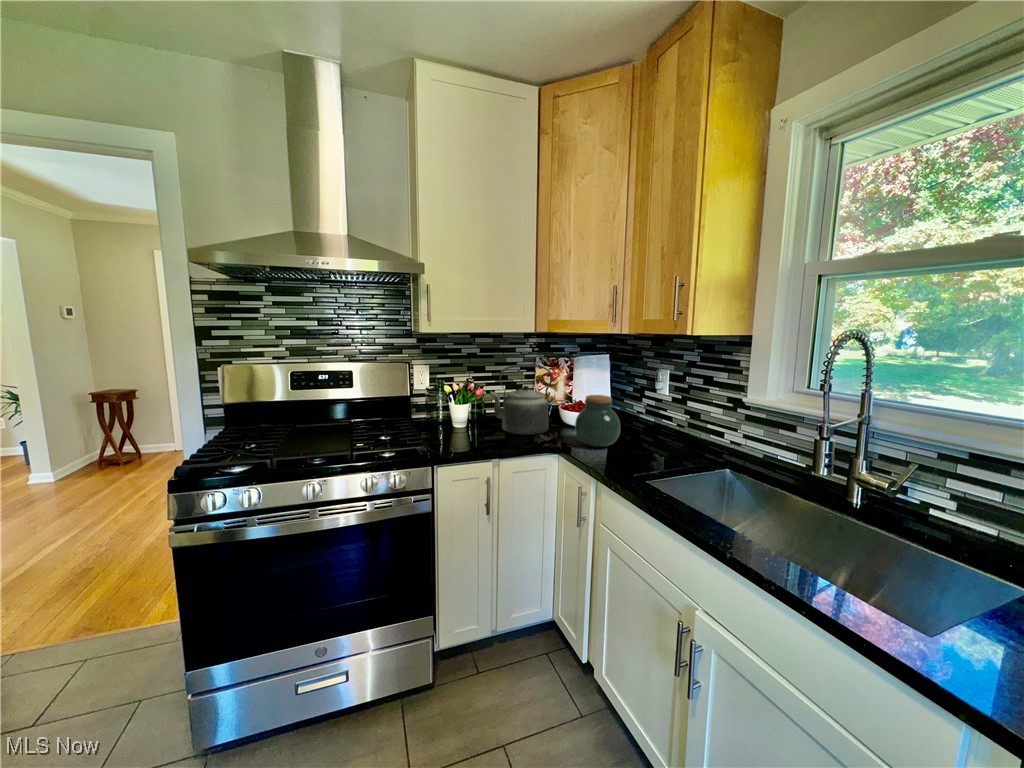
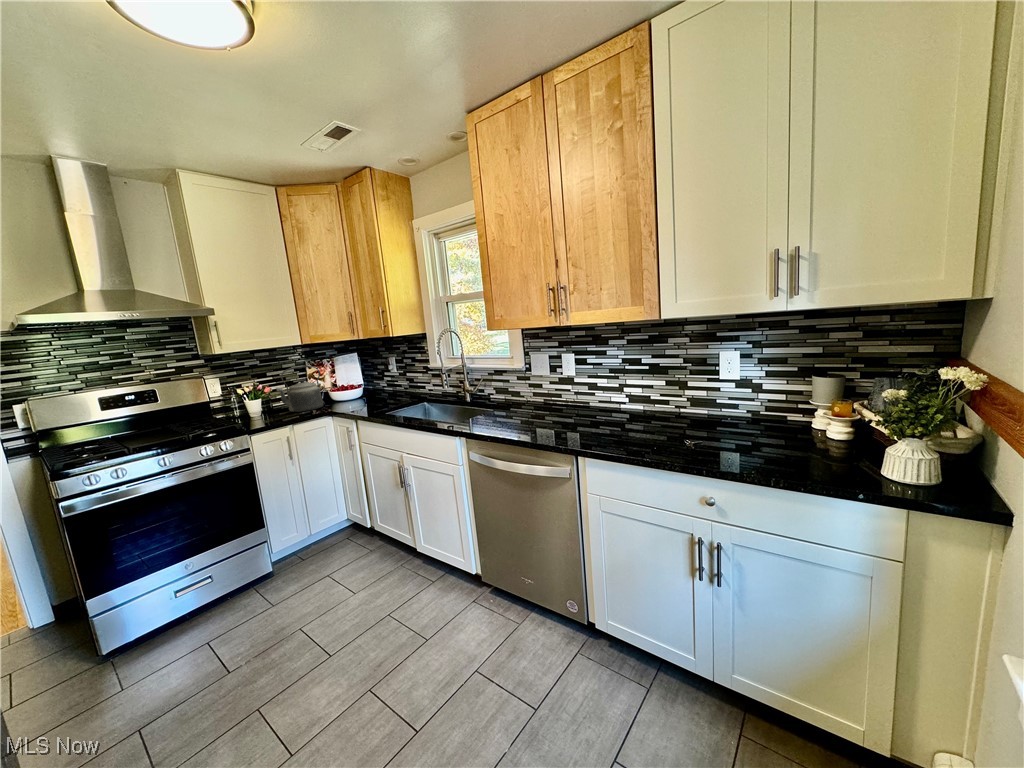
jar: present [575,395,620,447] -> none [339,377,368,407]

